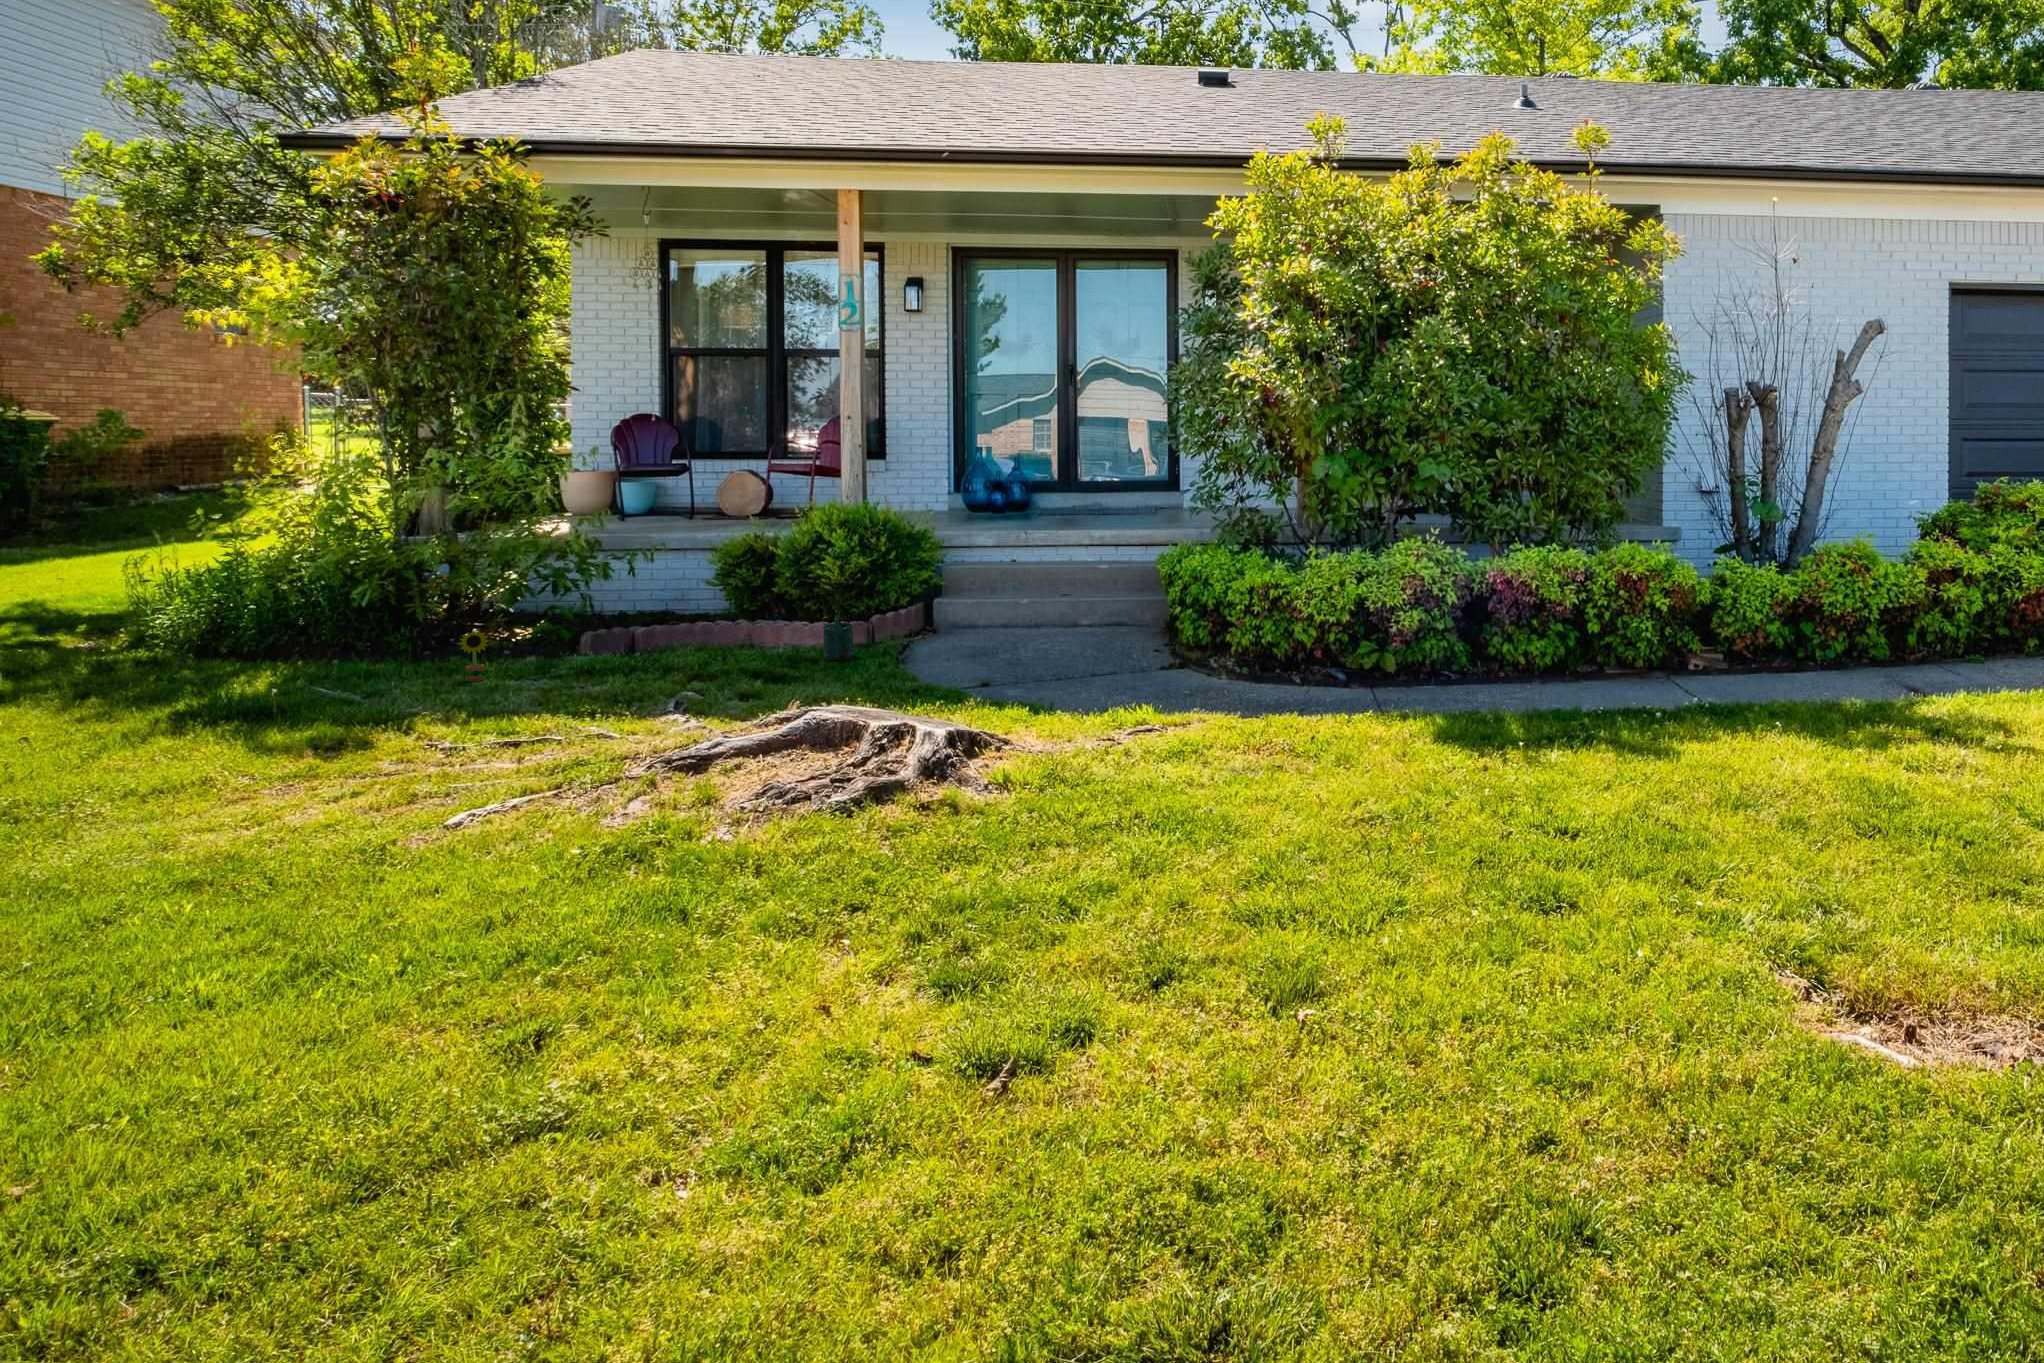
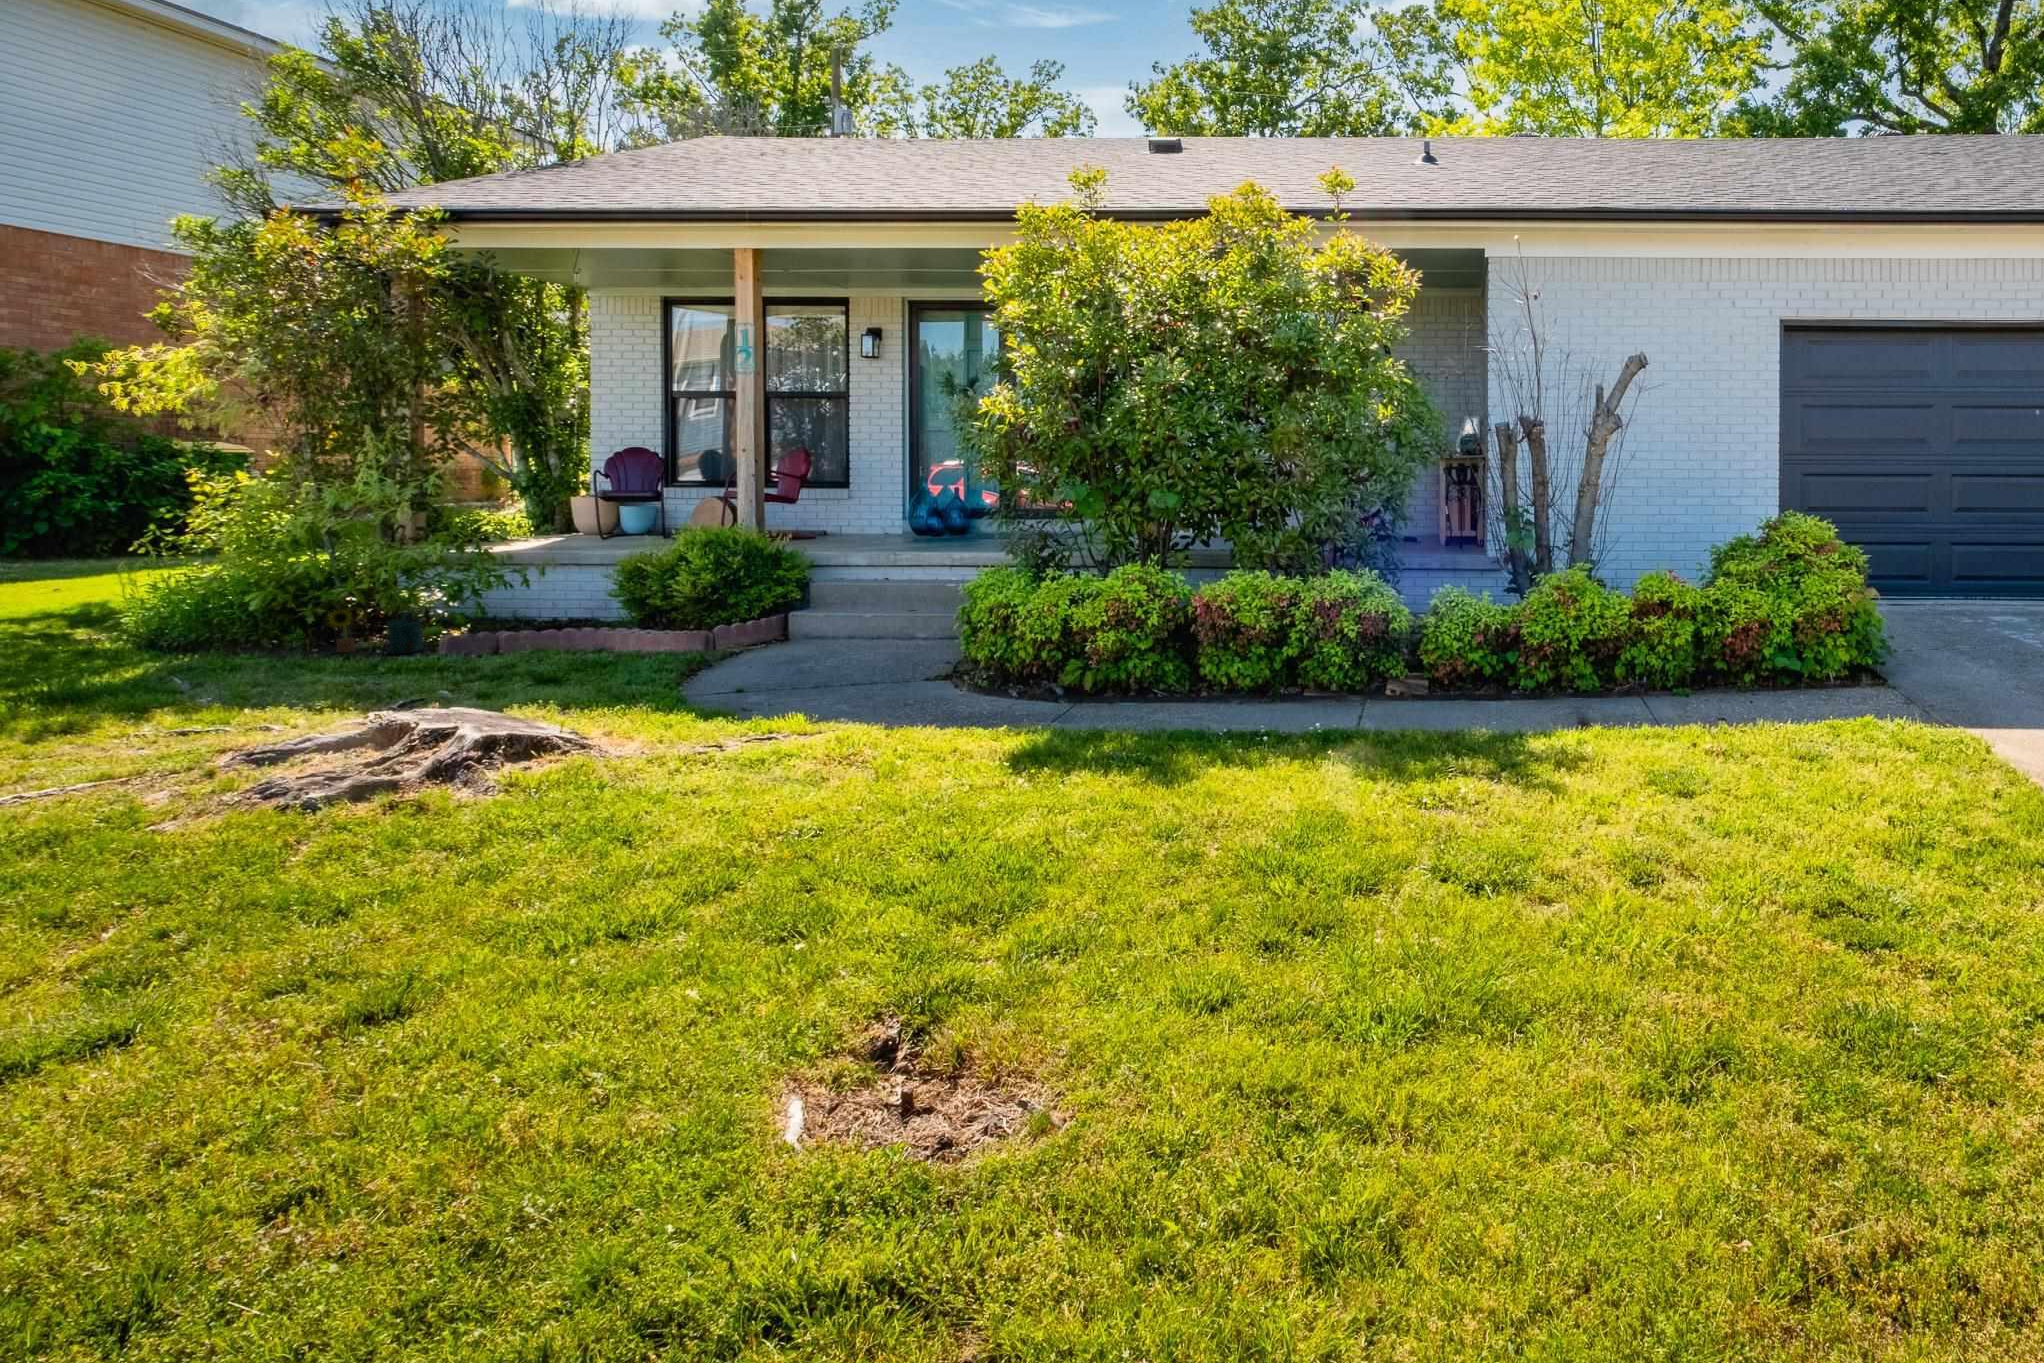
watering can: present [823,615,854,660] -> present [387,612,424,654]

